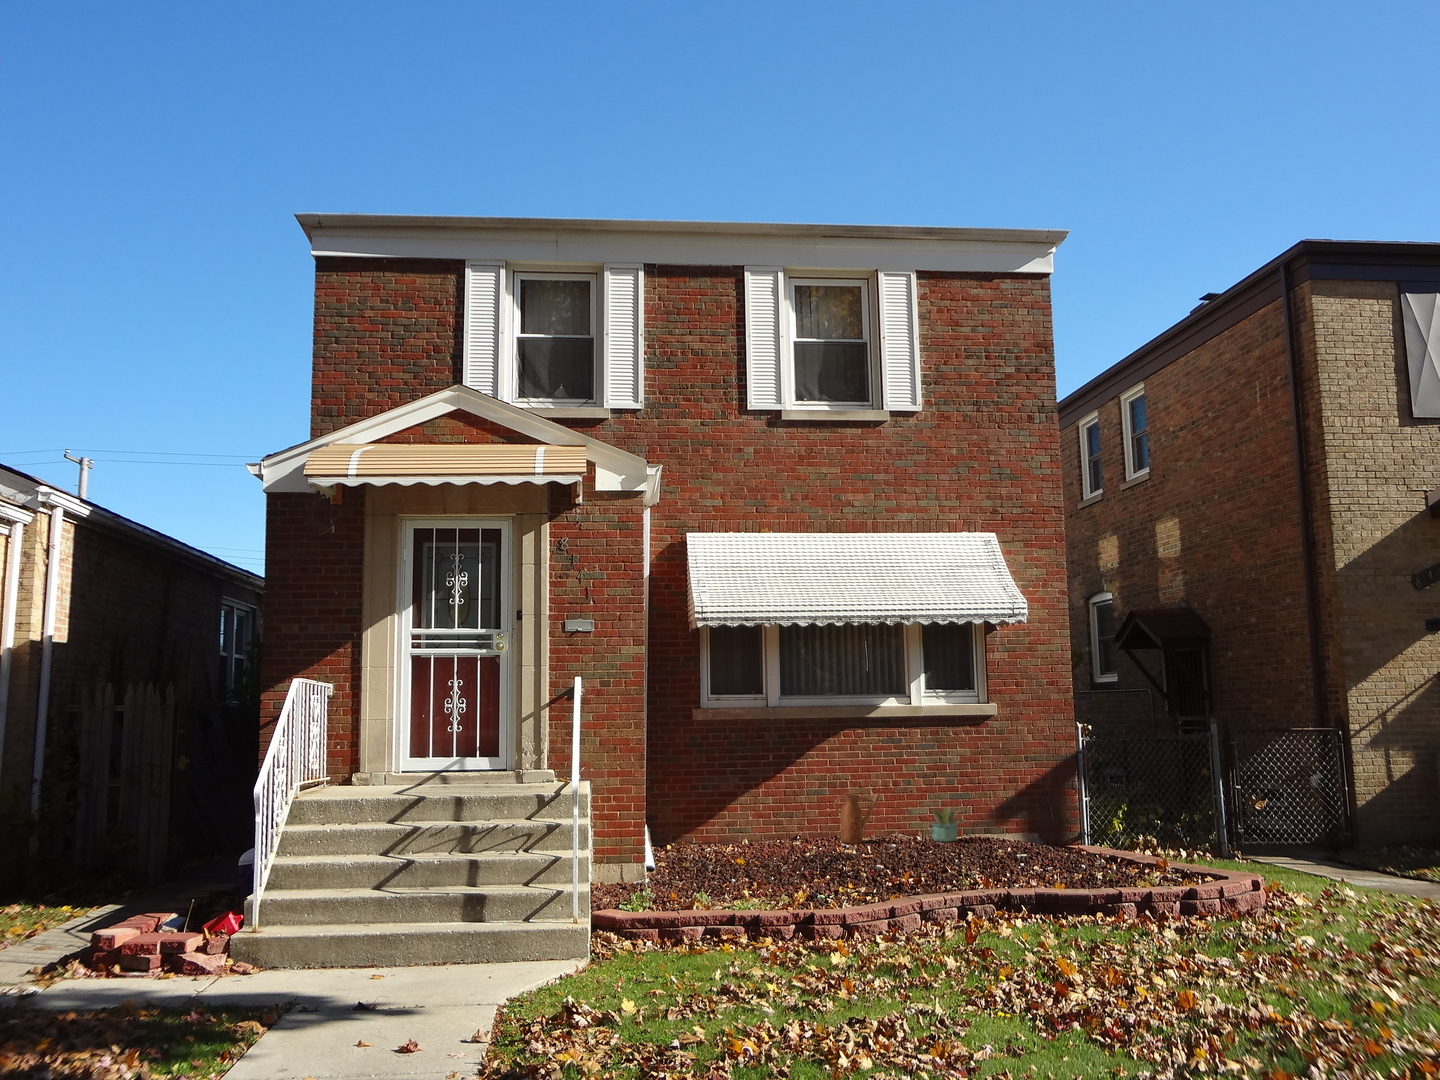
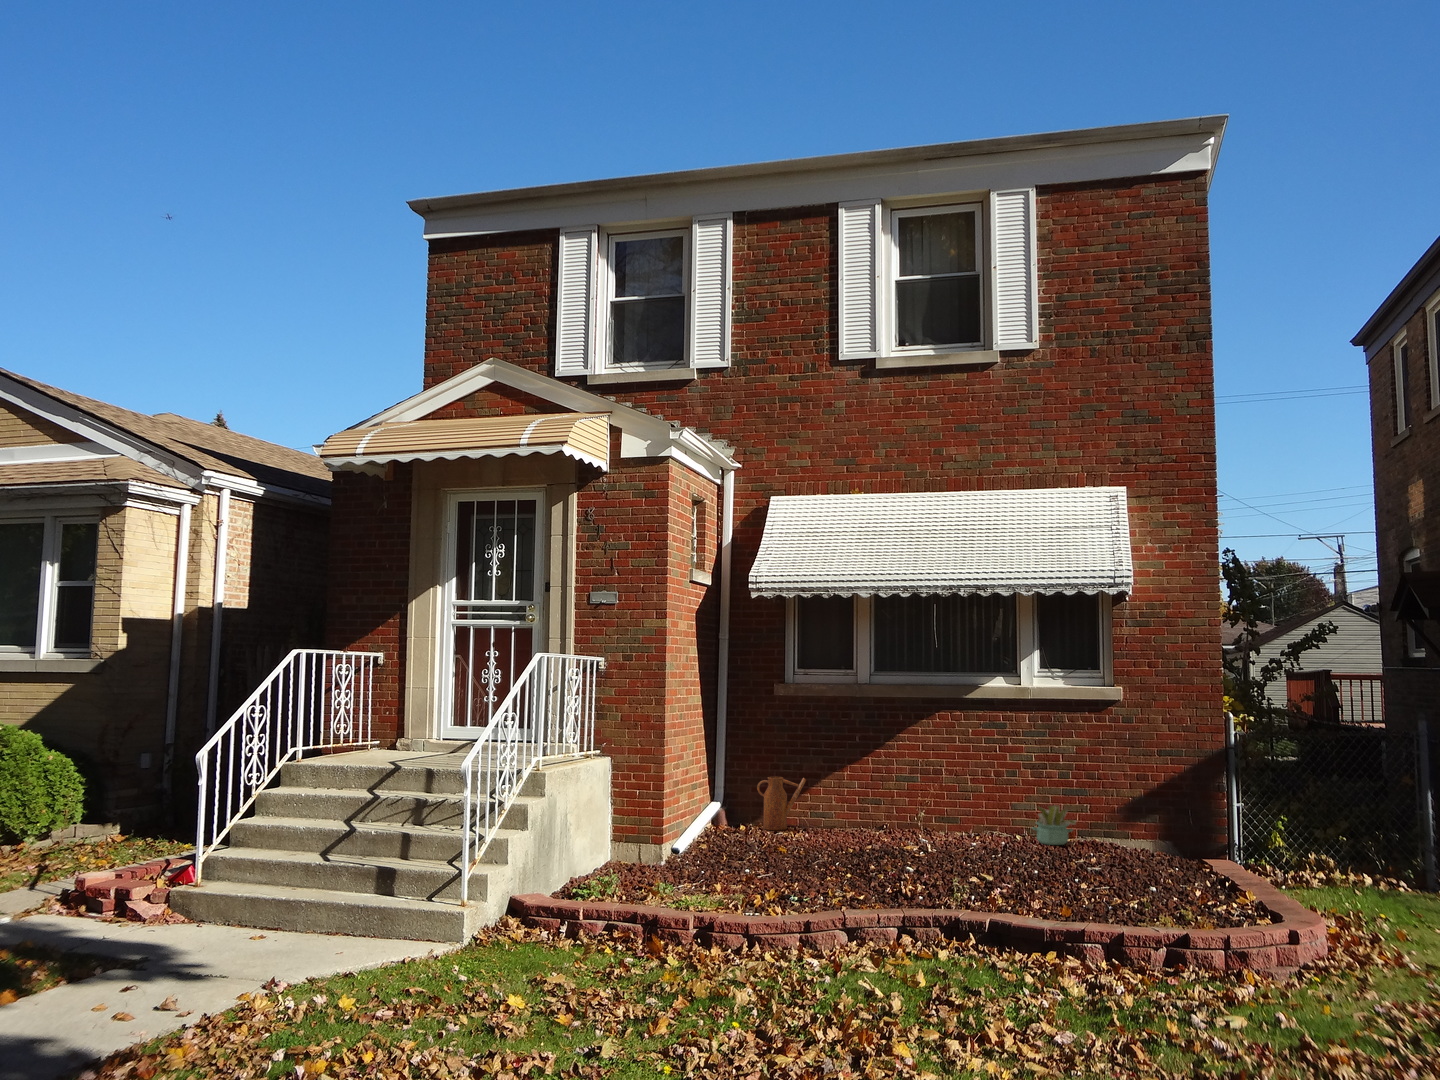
watering can: present [834,794,880,844] -> present [757,777,807,830]

